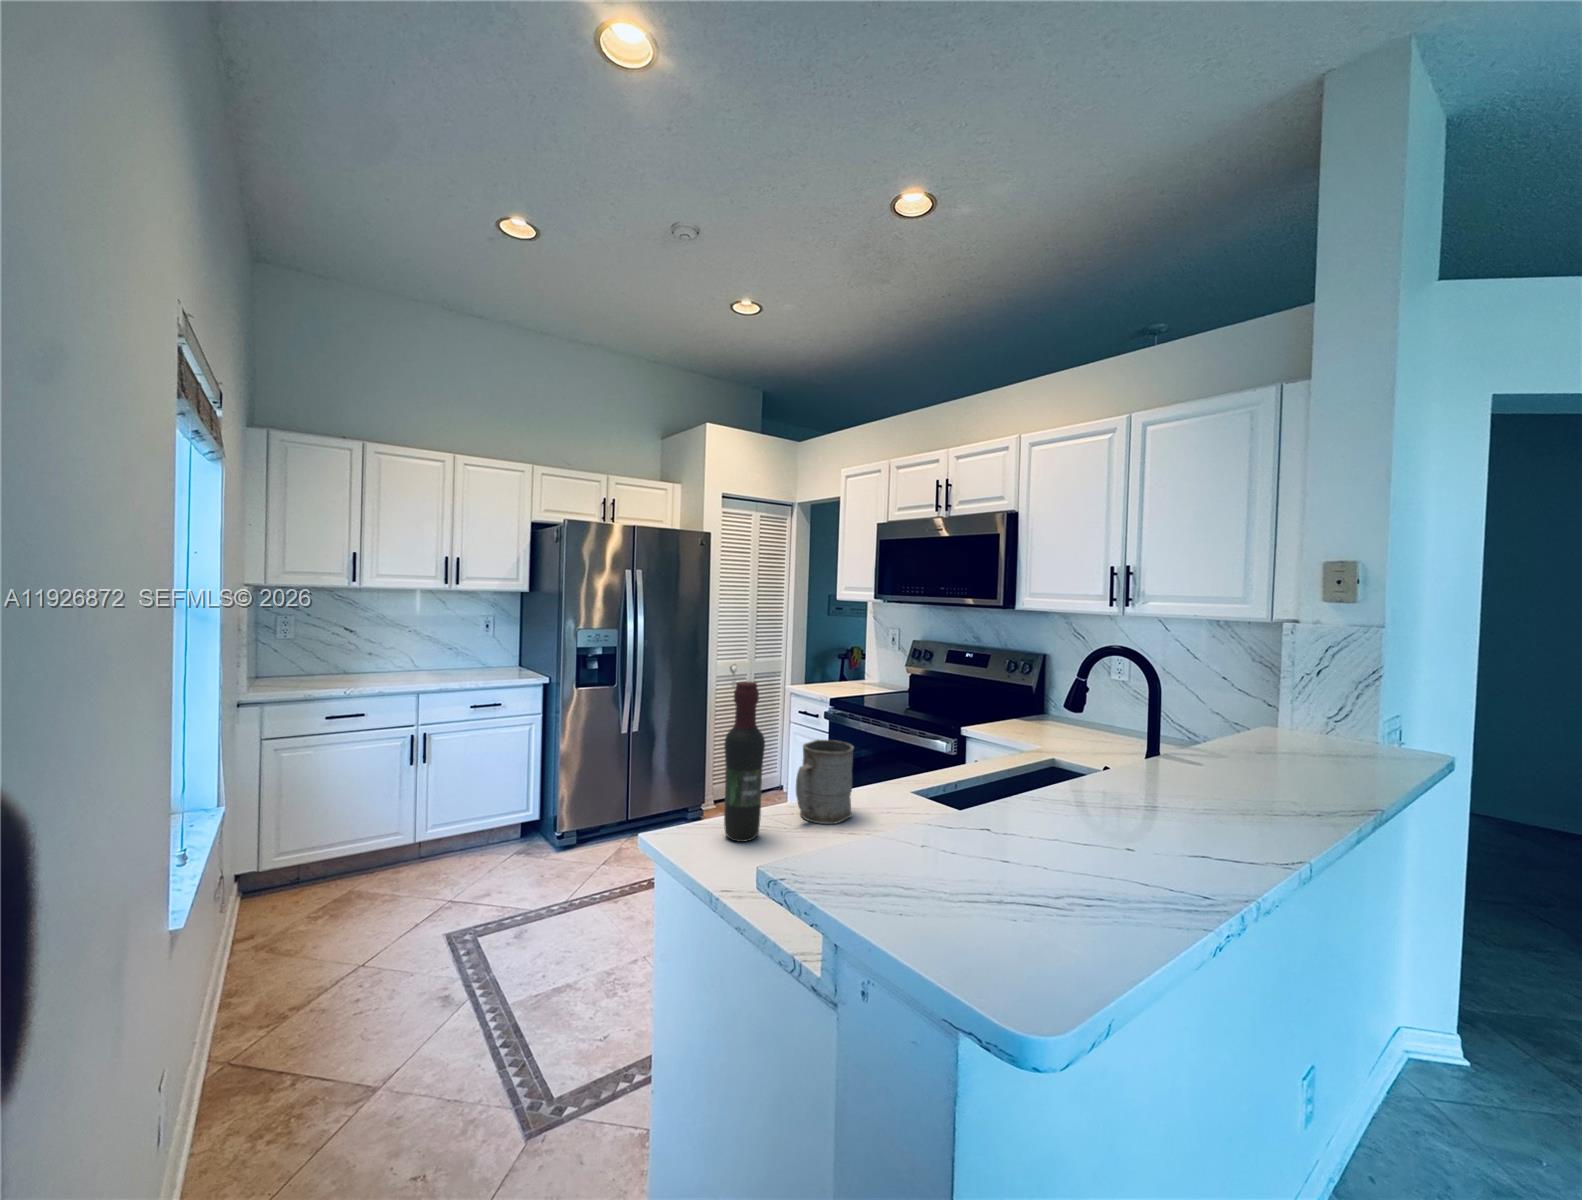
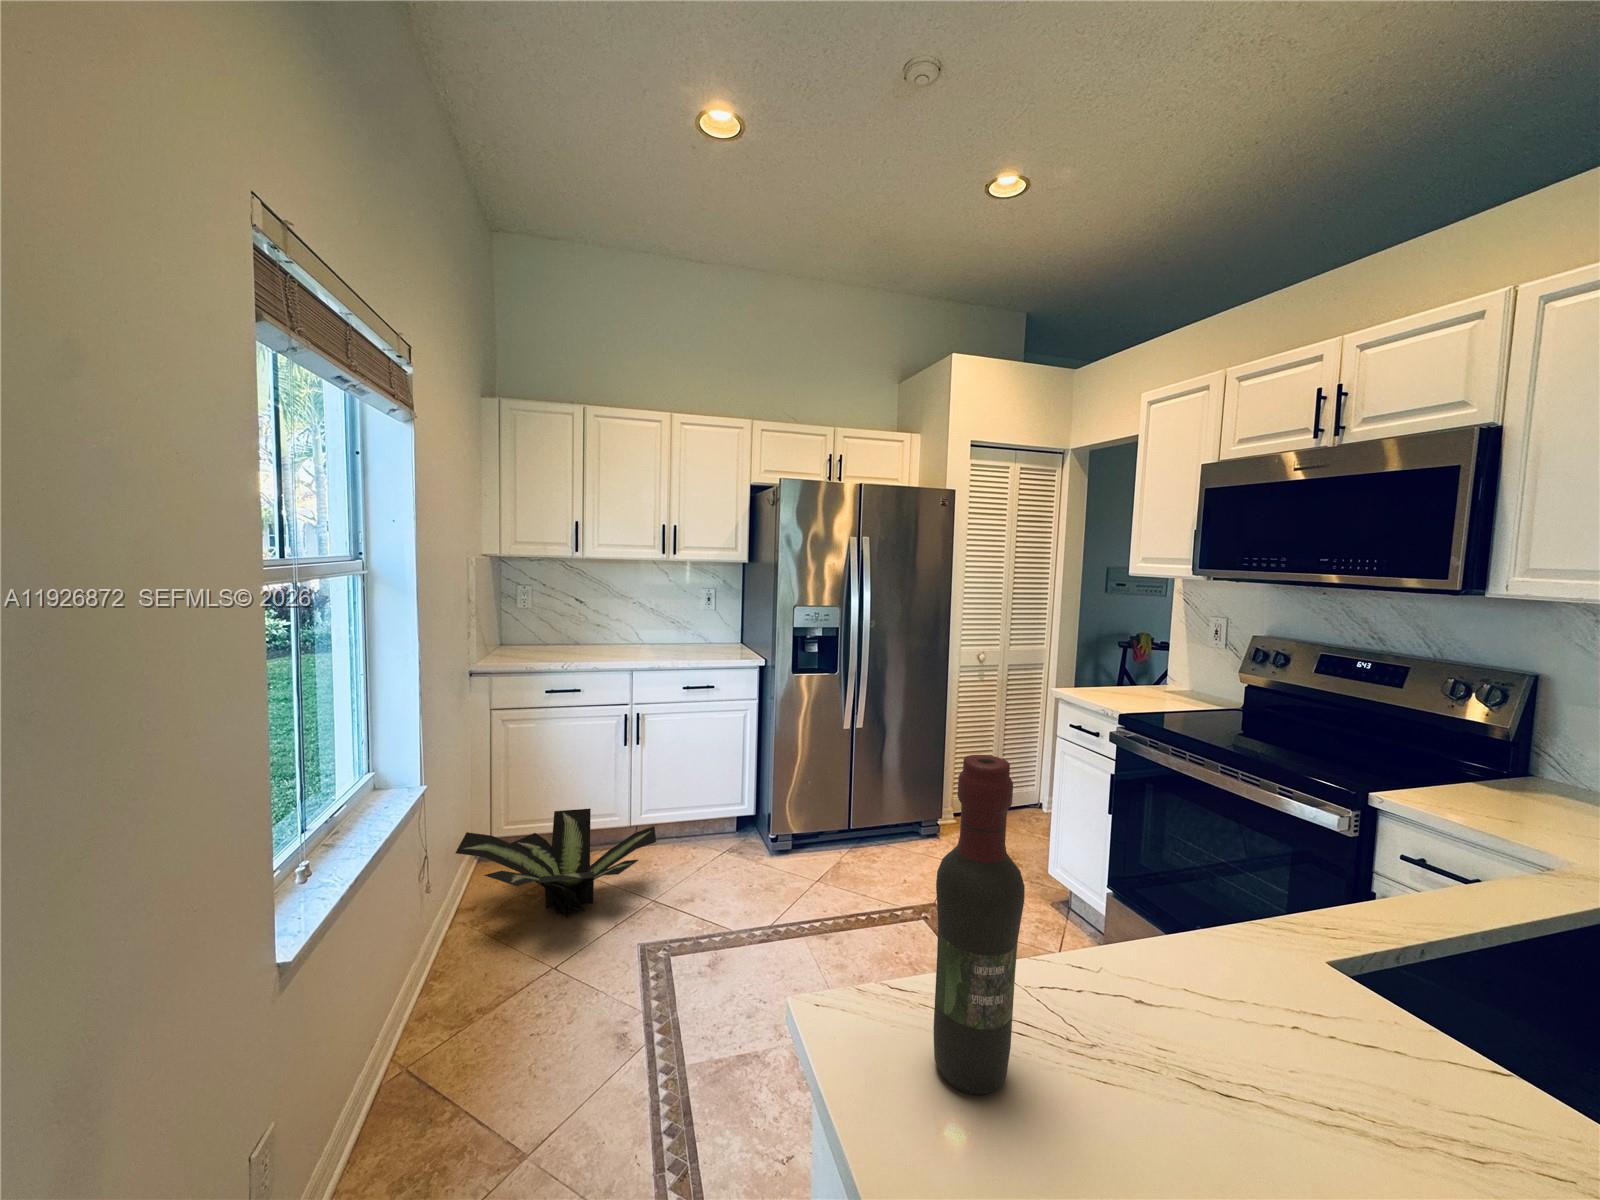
mug: present [796,740,854,824] -> none [1090,864,1229,1072]
potted plant: none [236,829,453,930] -> present [455,809,656,918]

